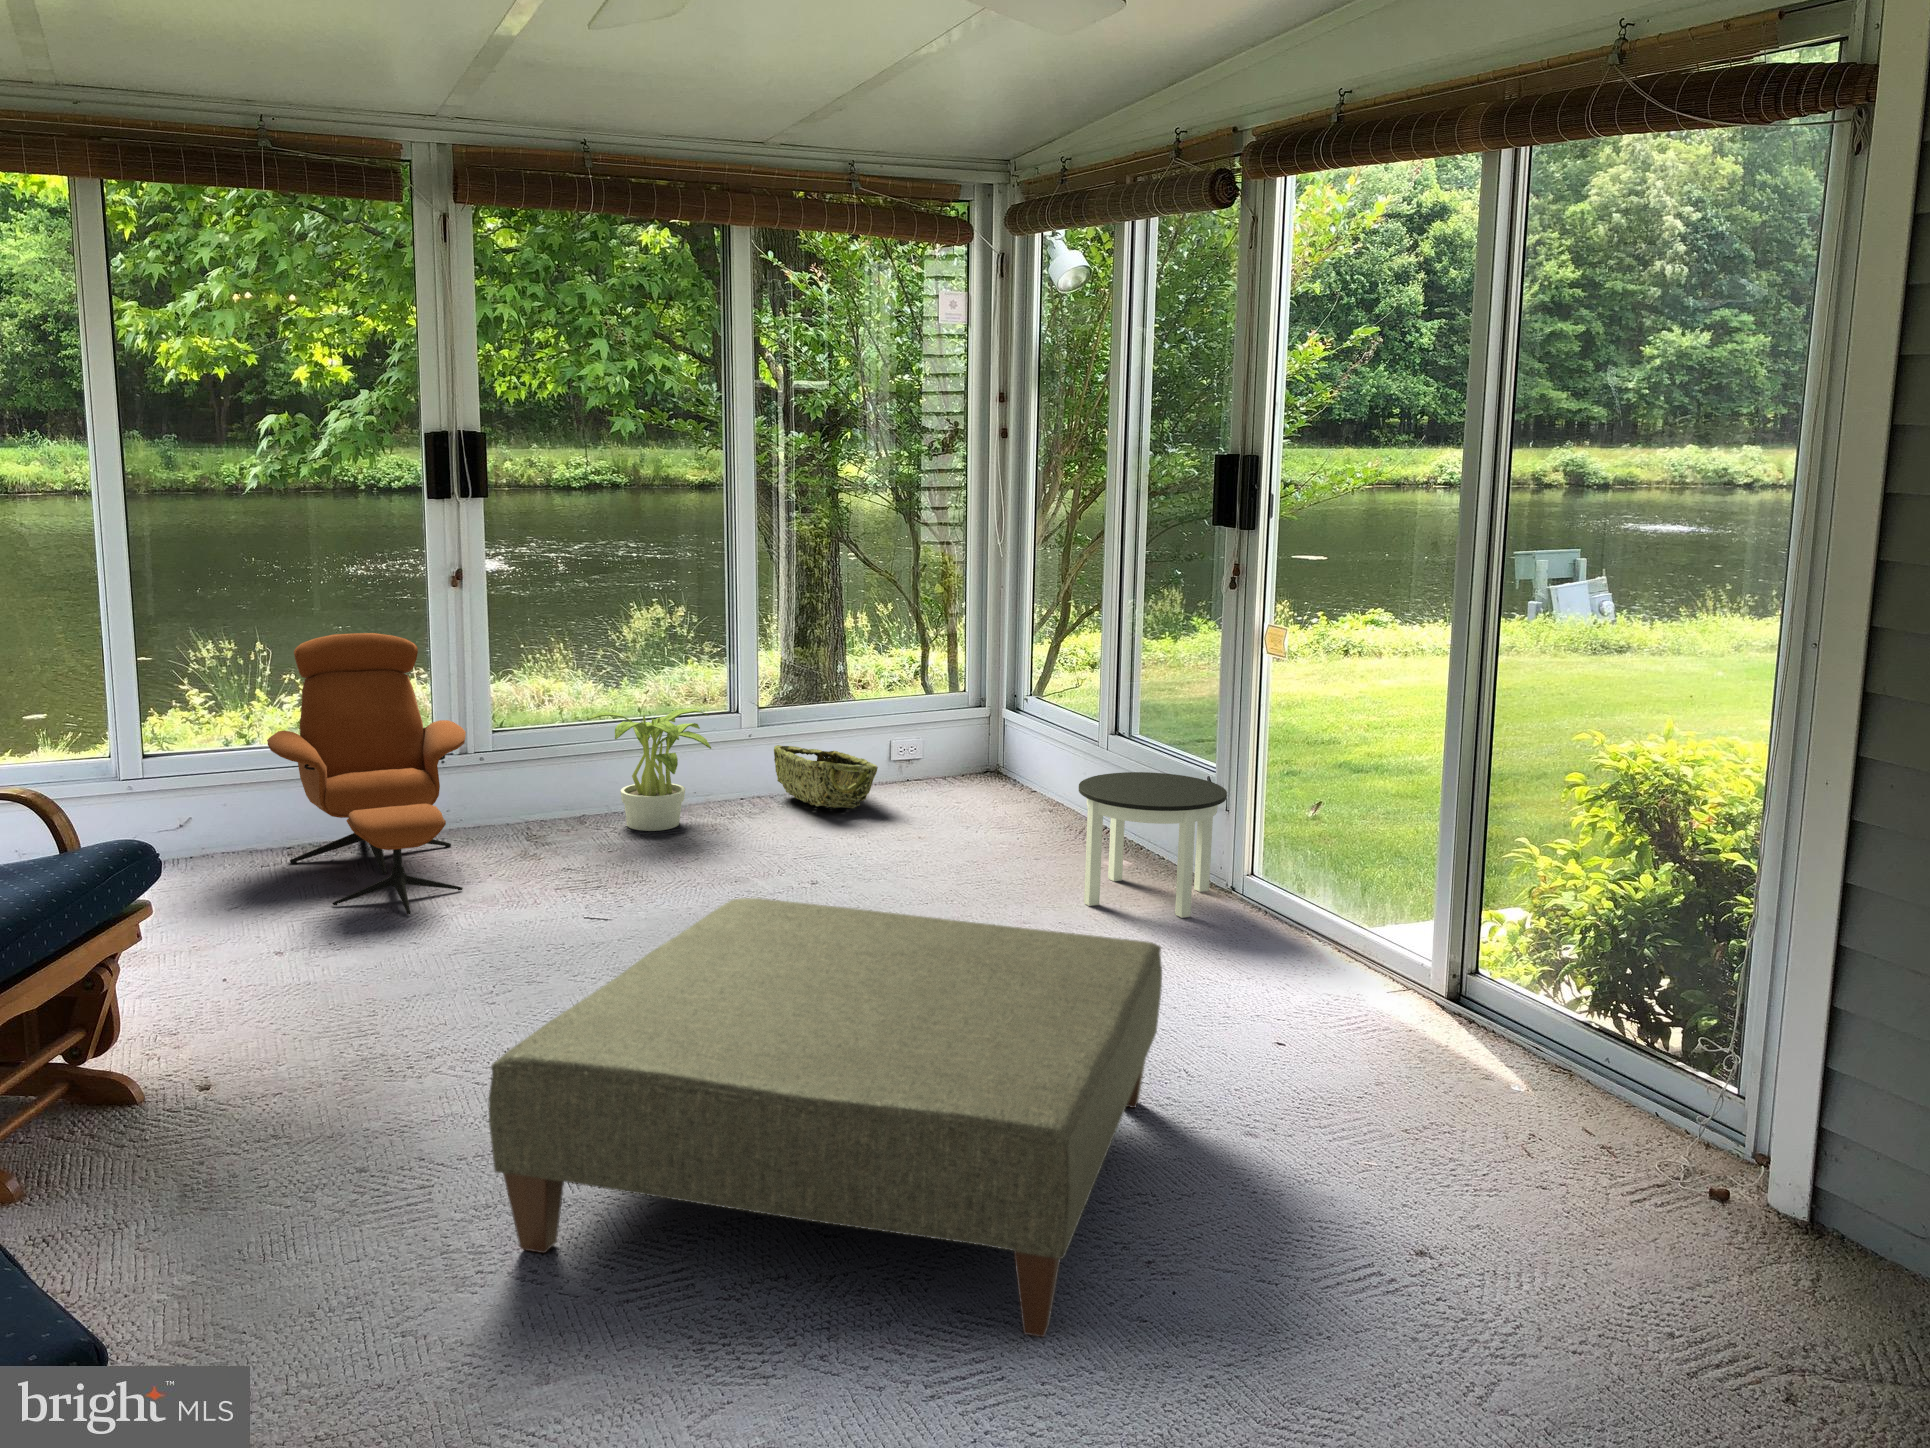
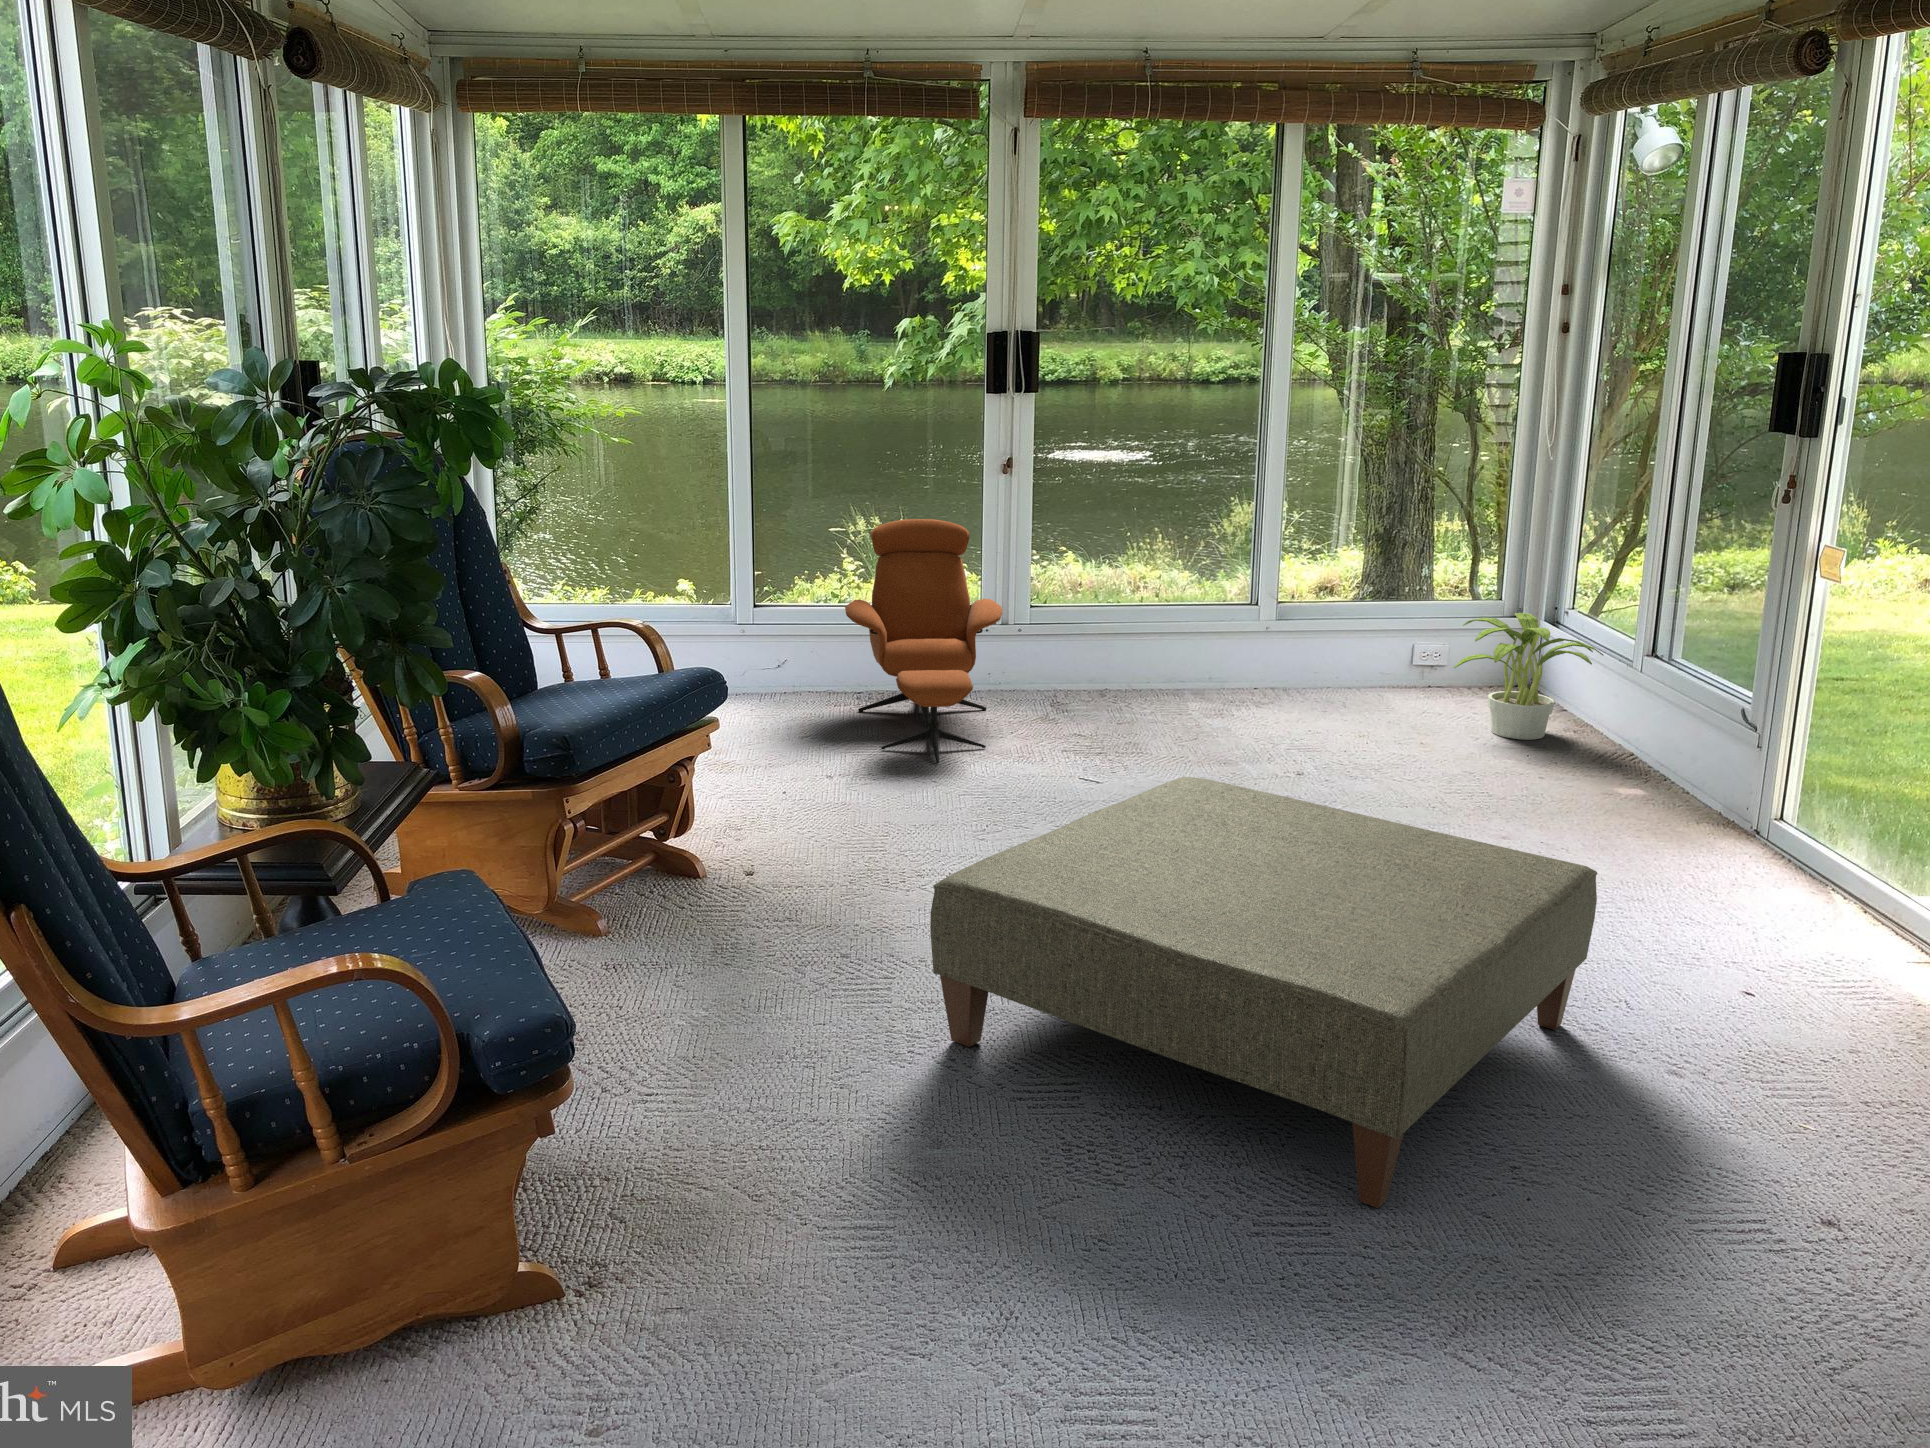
potted plant: present [588,708,711,831] -> present [1454,613,1603,740]
woven basket: present [774,745,878,809] -> none [1290,642,1391,710]
round table: present [1079,772,1227,918] -> none [1578,696,1760,855]

